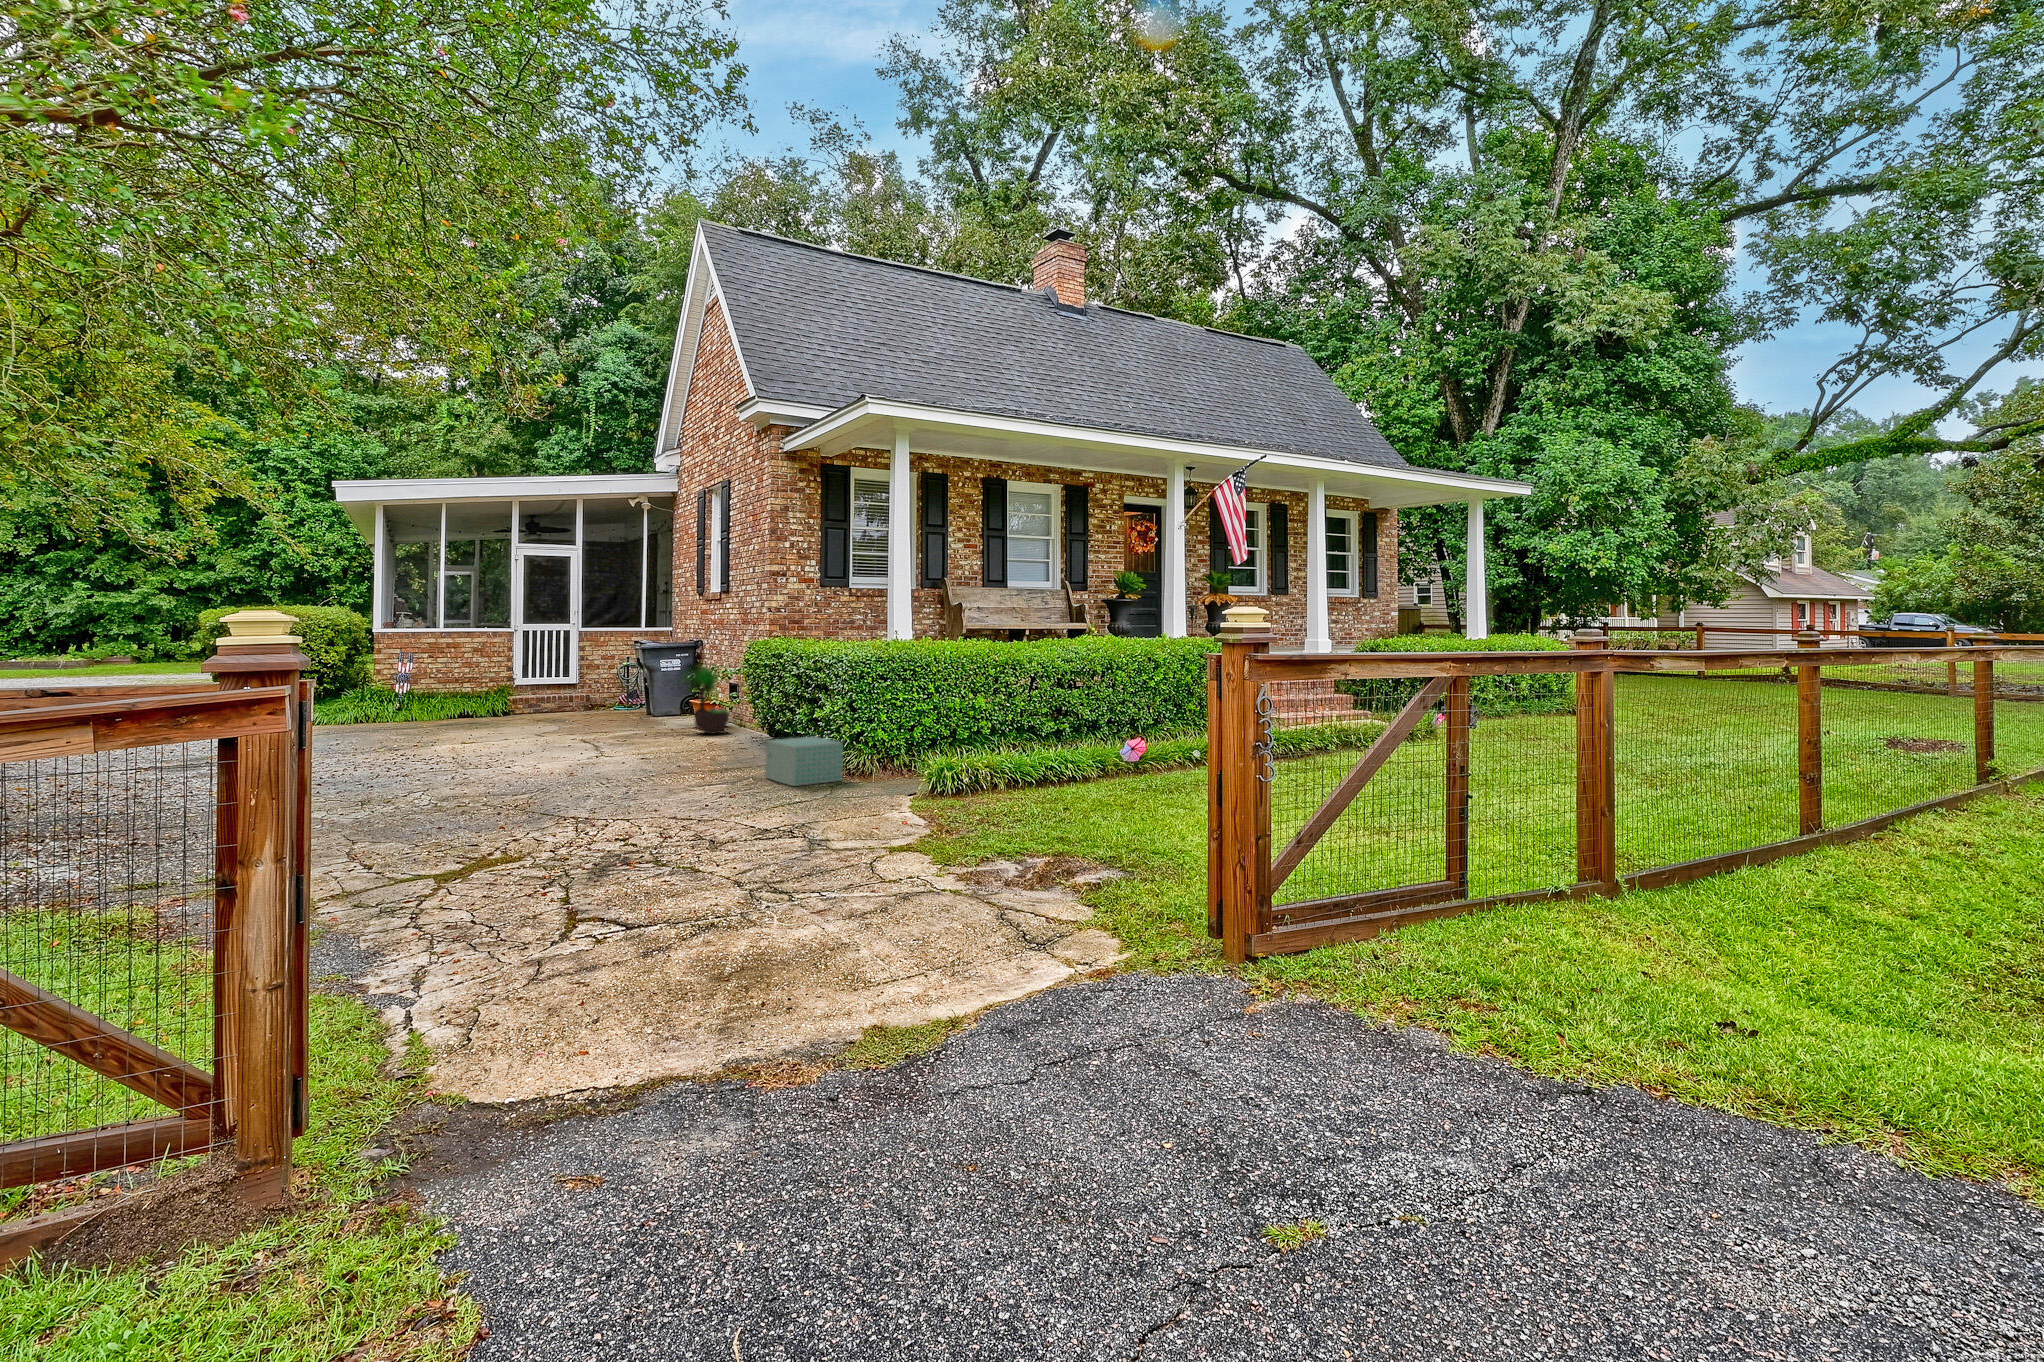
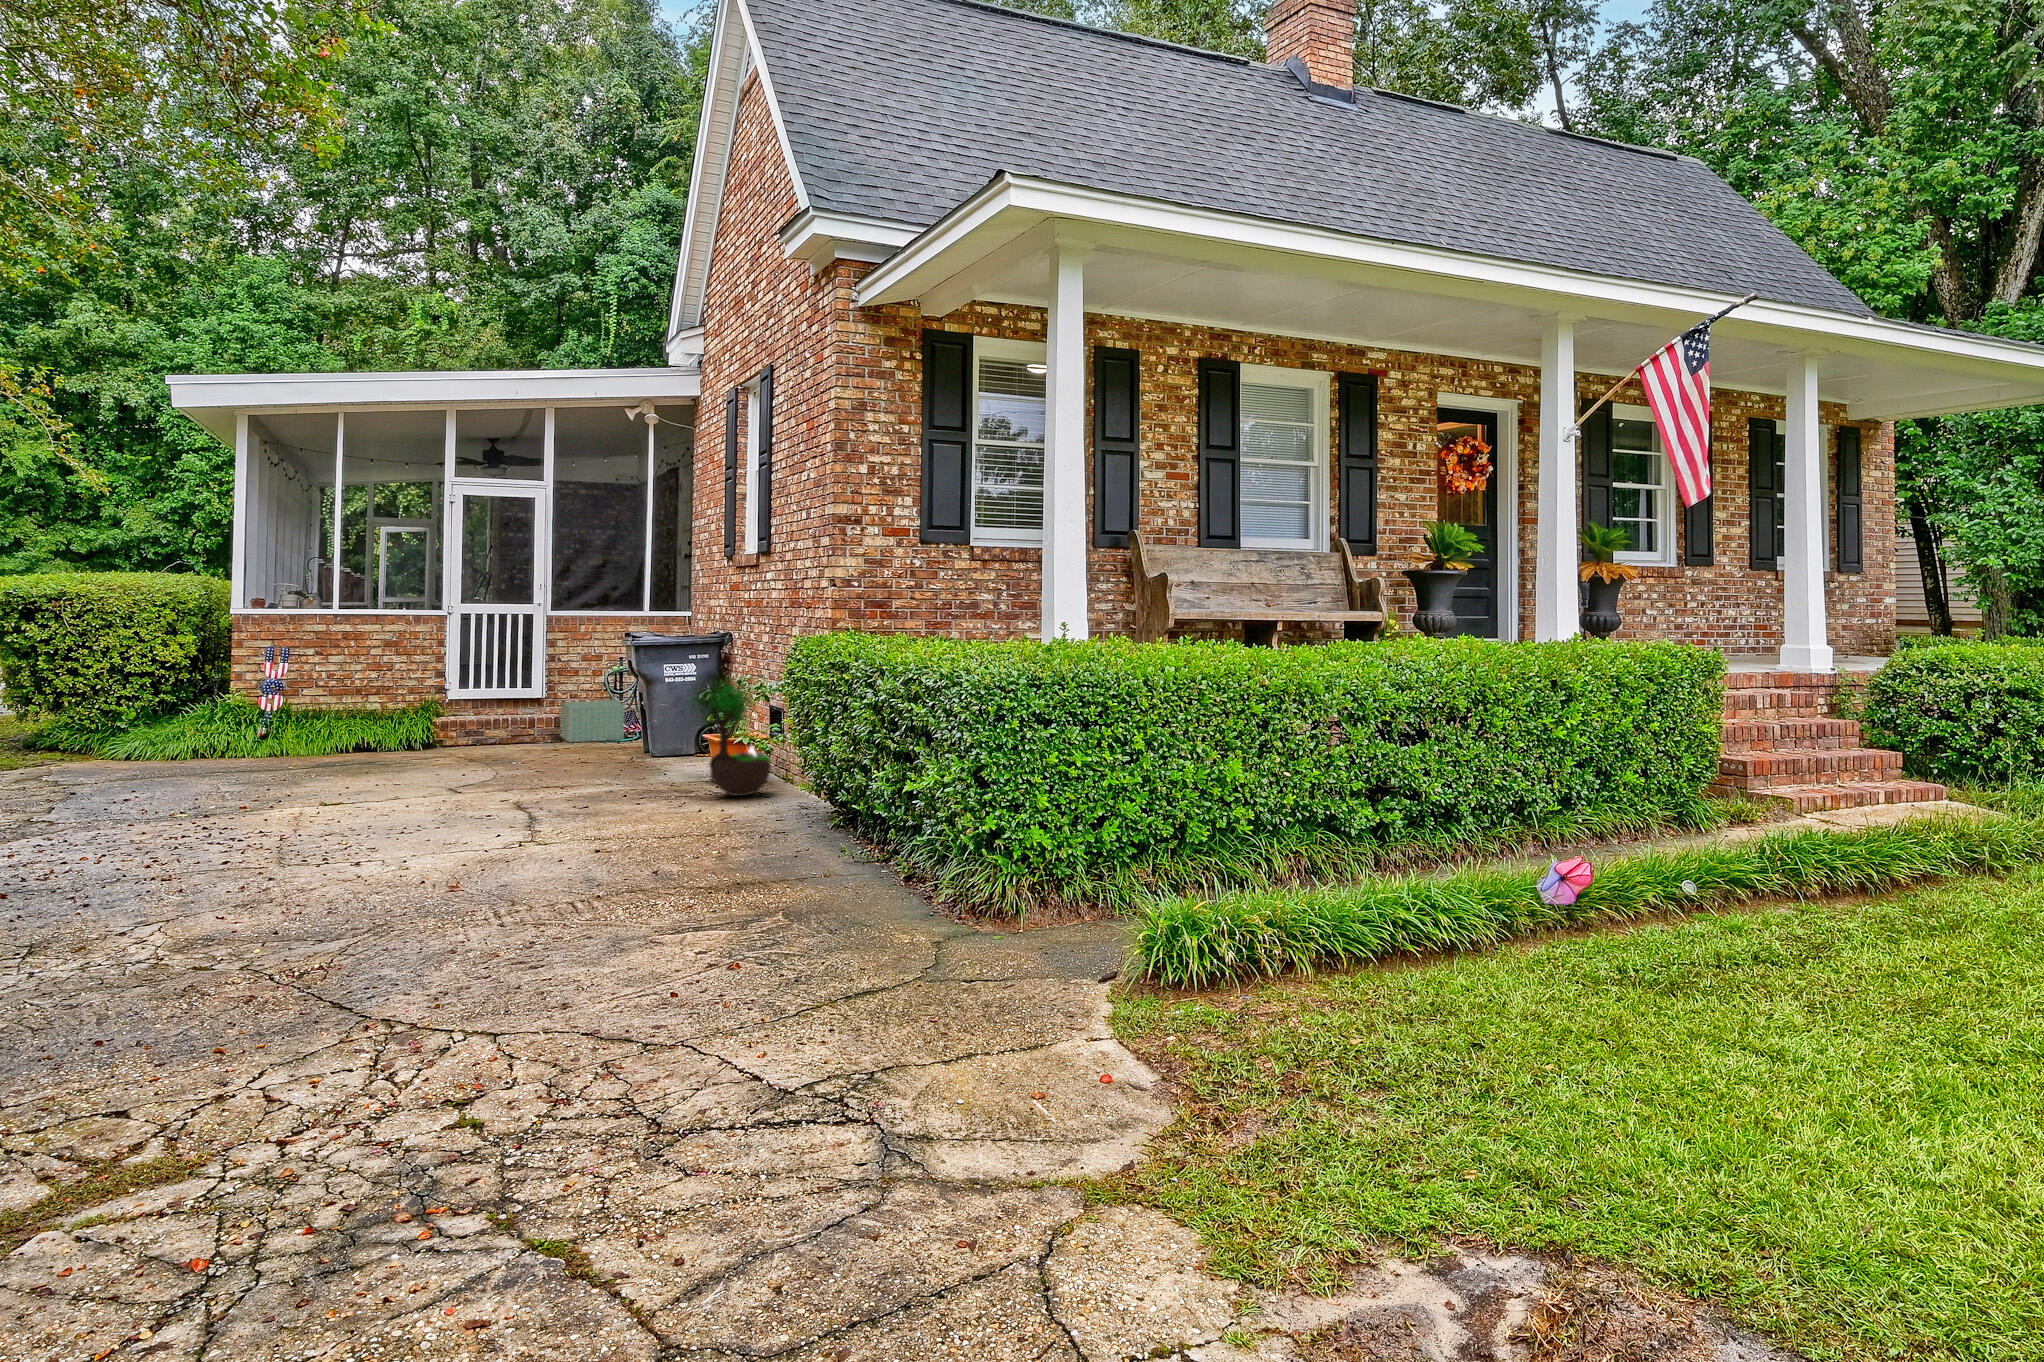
storage box: present [765,736,843,786] -> present [560,700,624,742]

